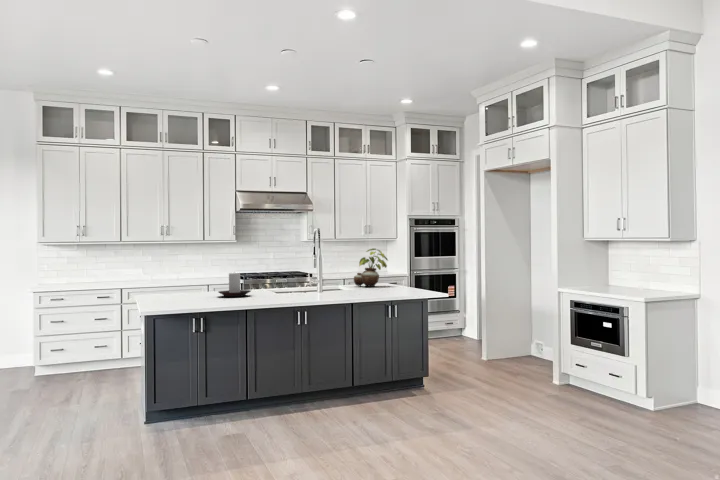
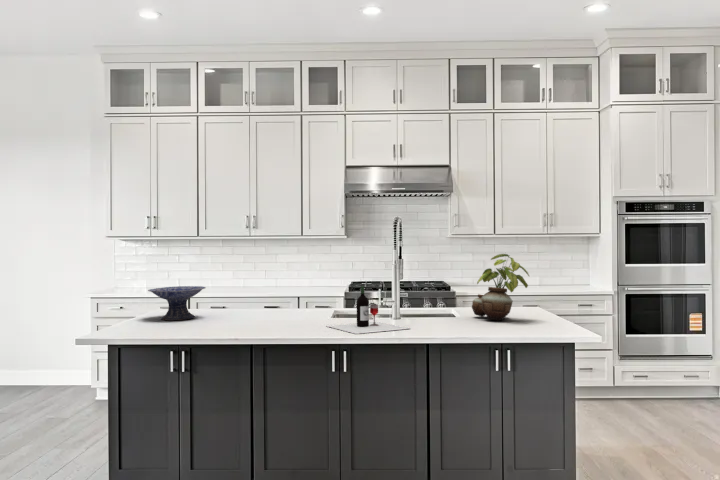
wine bottle: none [280,268,333,294] -> present [327,286,409,334]
decorative bowl: none [149,273,188,296] -> present [148,286,205,320]
candle holder: present [219,273,251,297] -> none [216,290,270,331]

